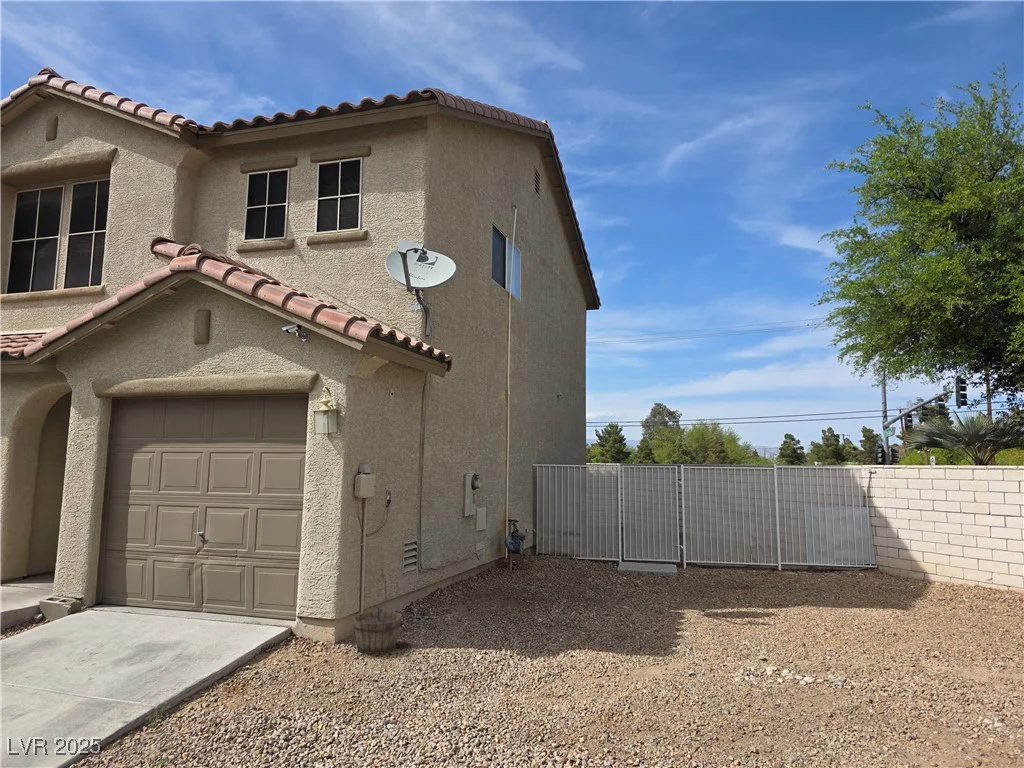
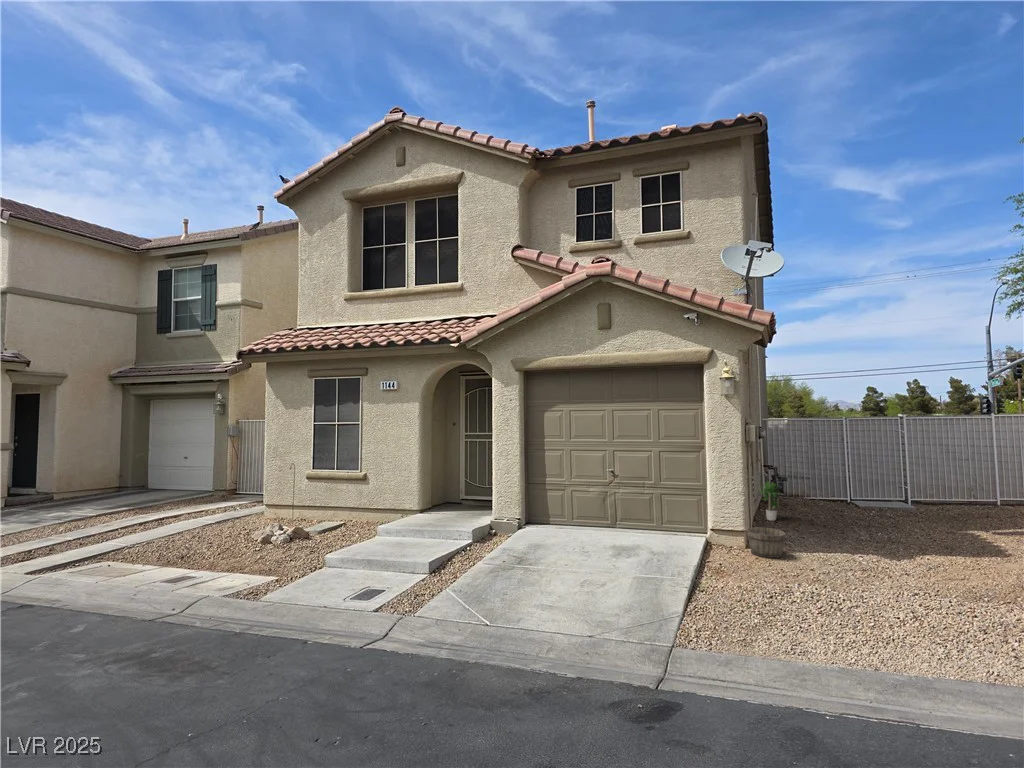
potted plant: none [456,544,486,596] -> present [761,482,777,521]

